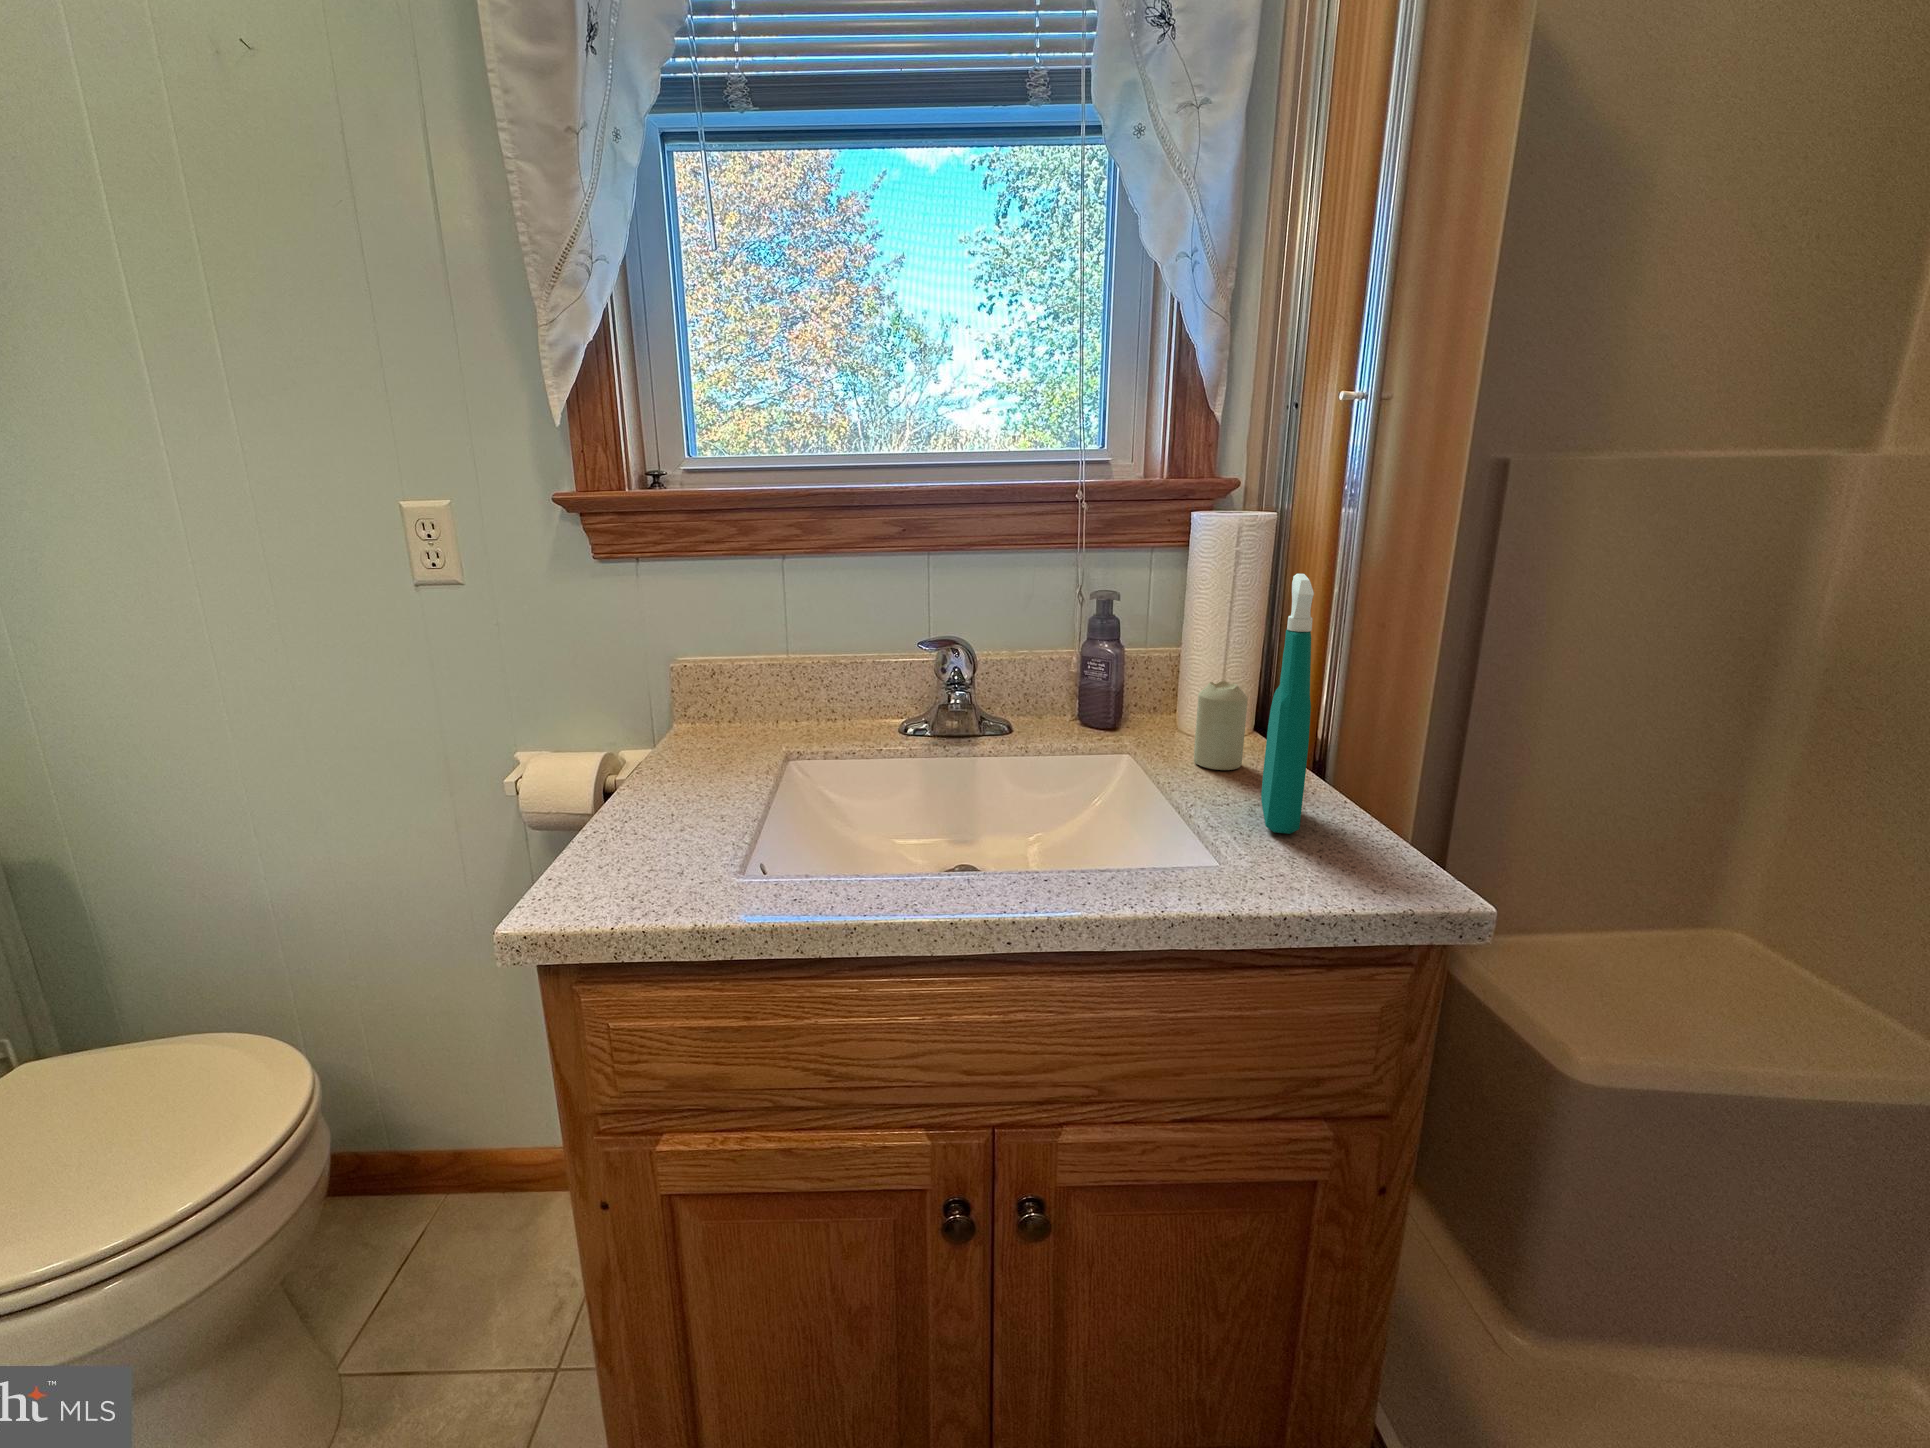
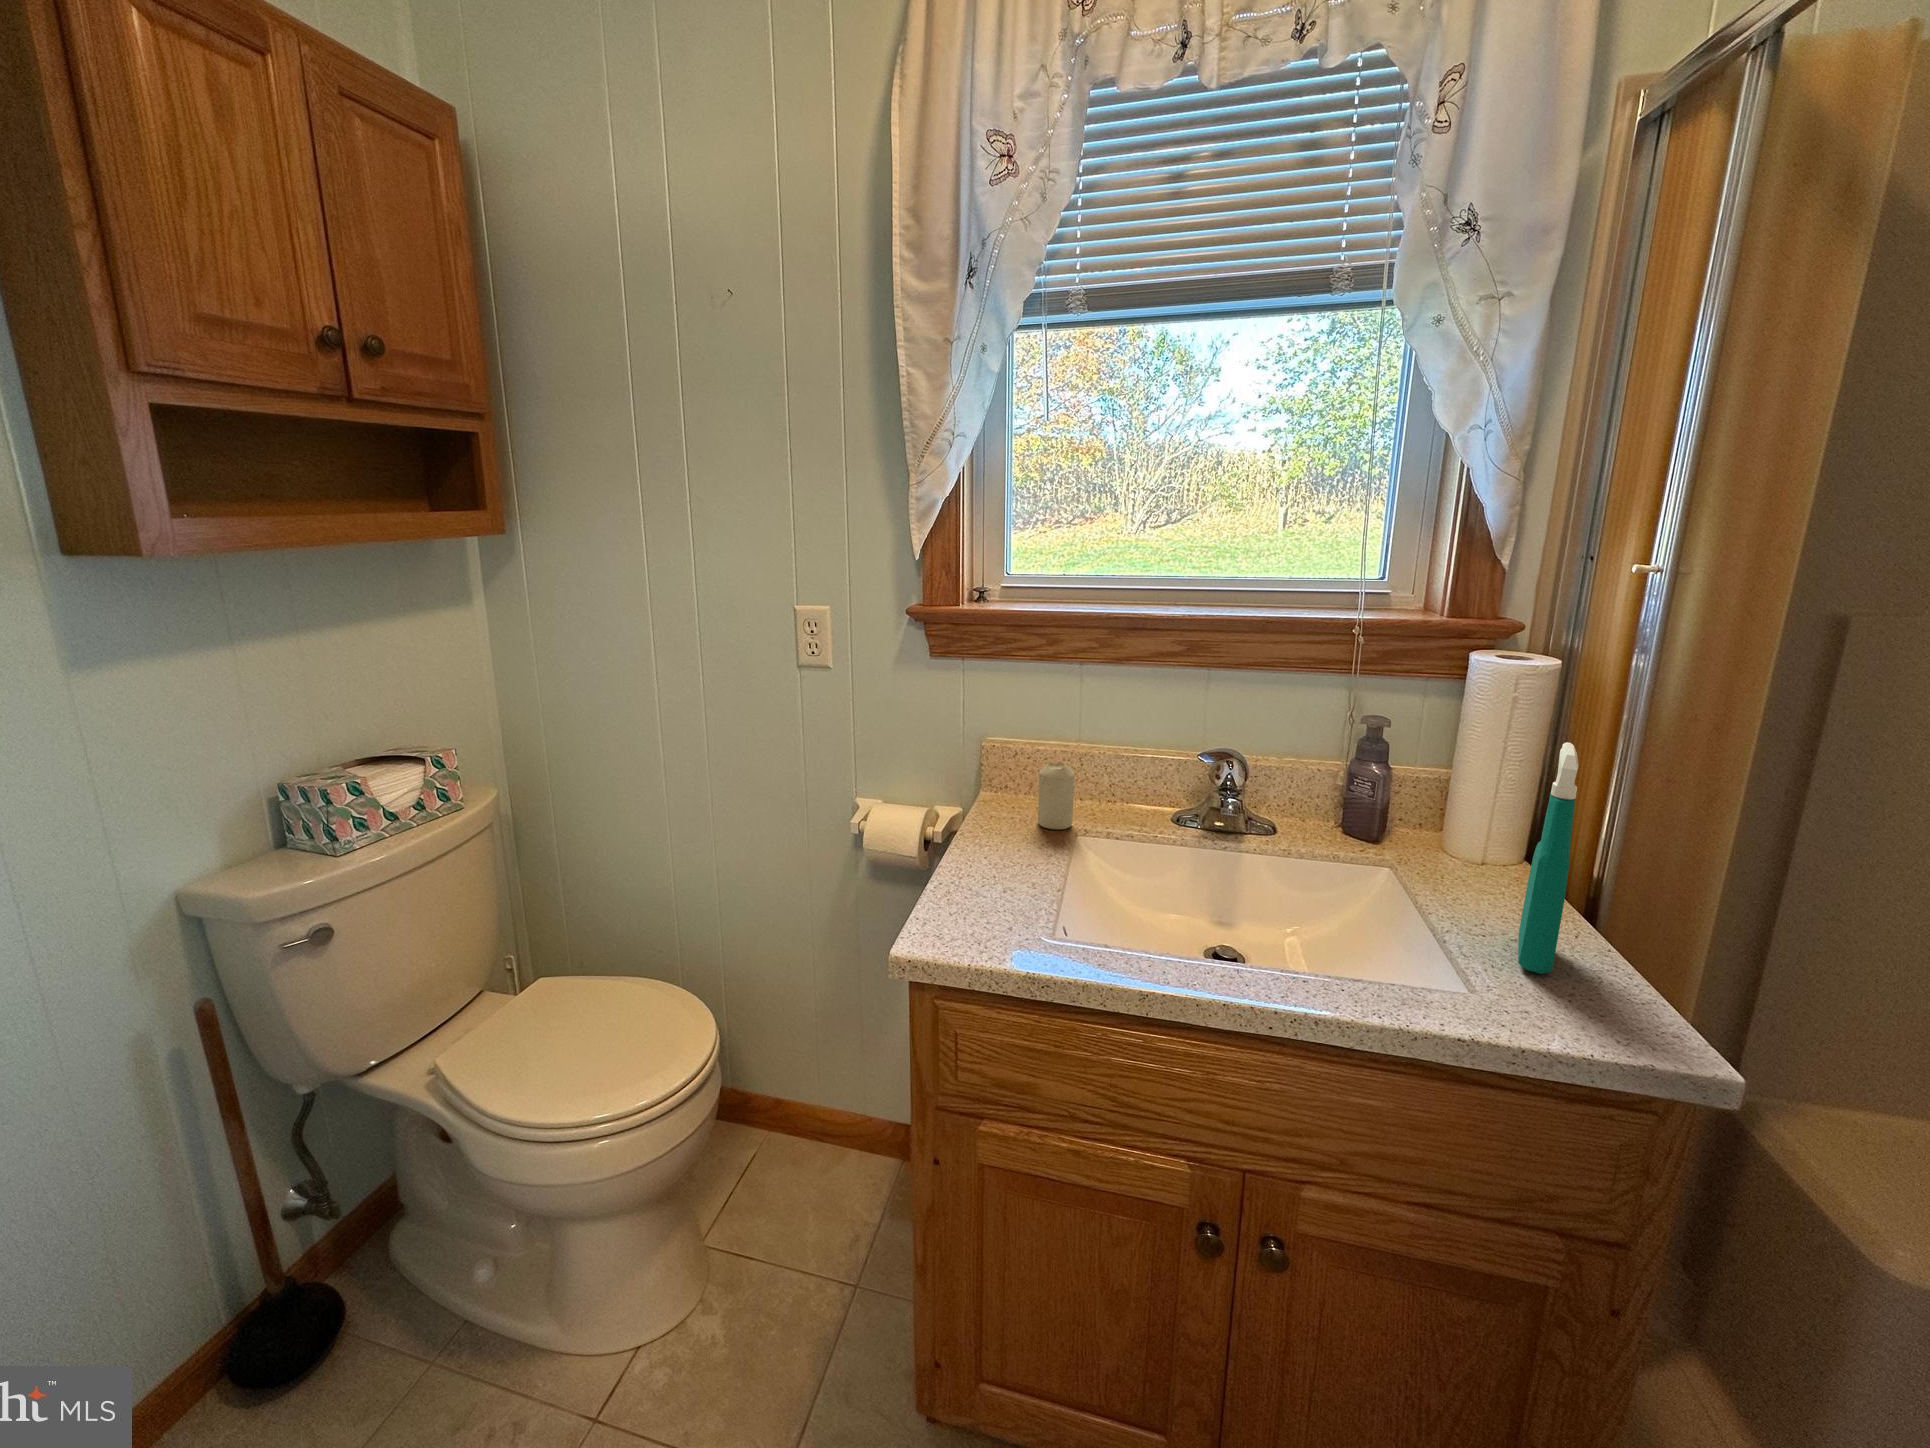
candle: present [1194,681,1248,770] -> present [1038,762,1074,829]

